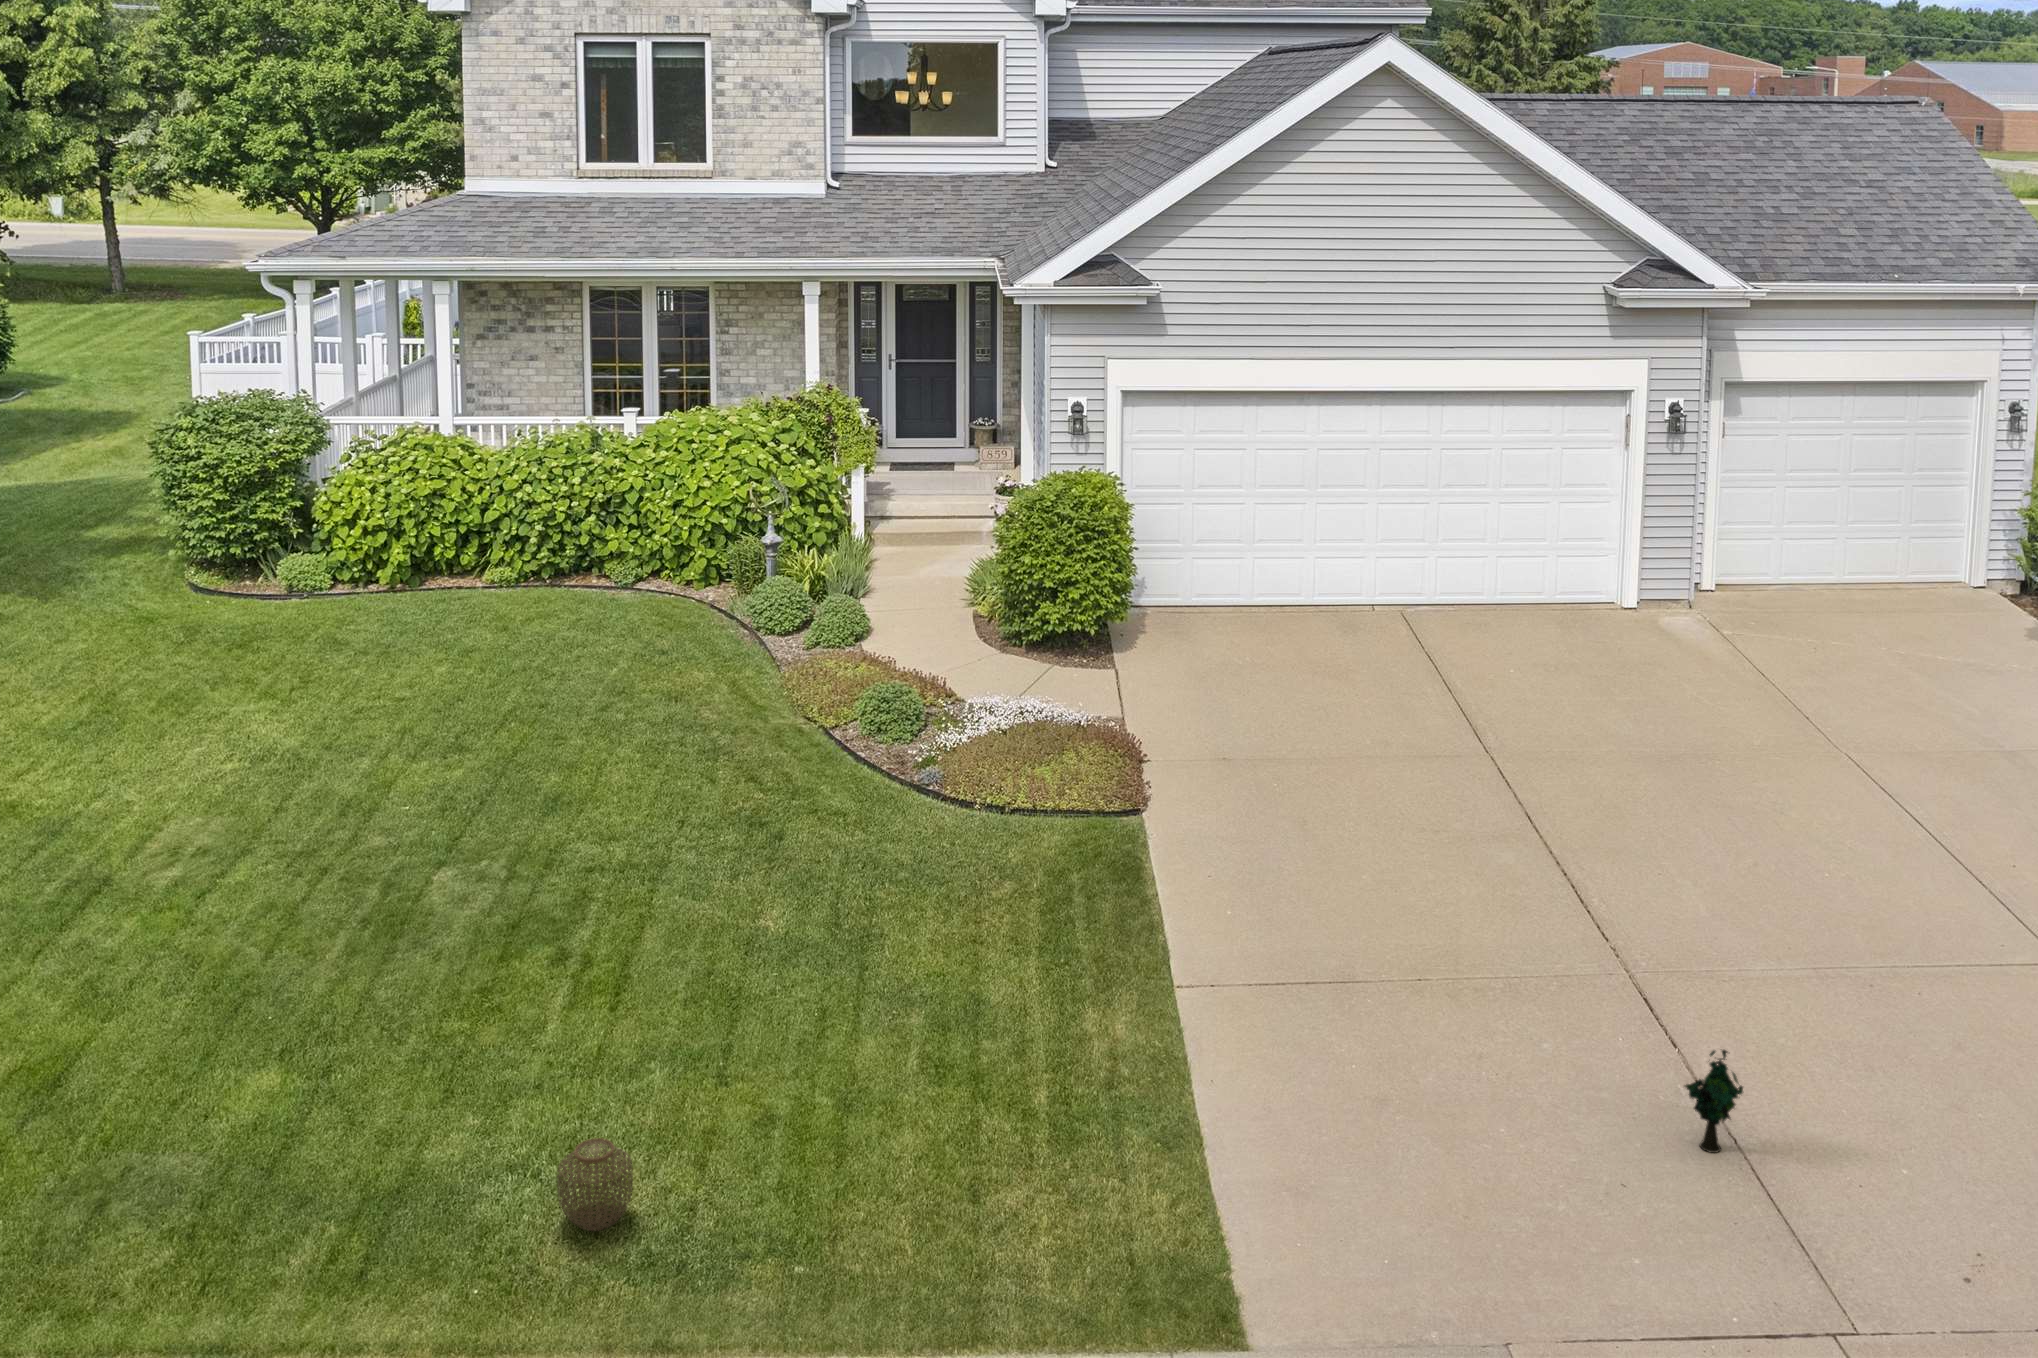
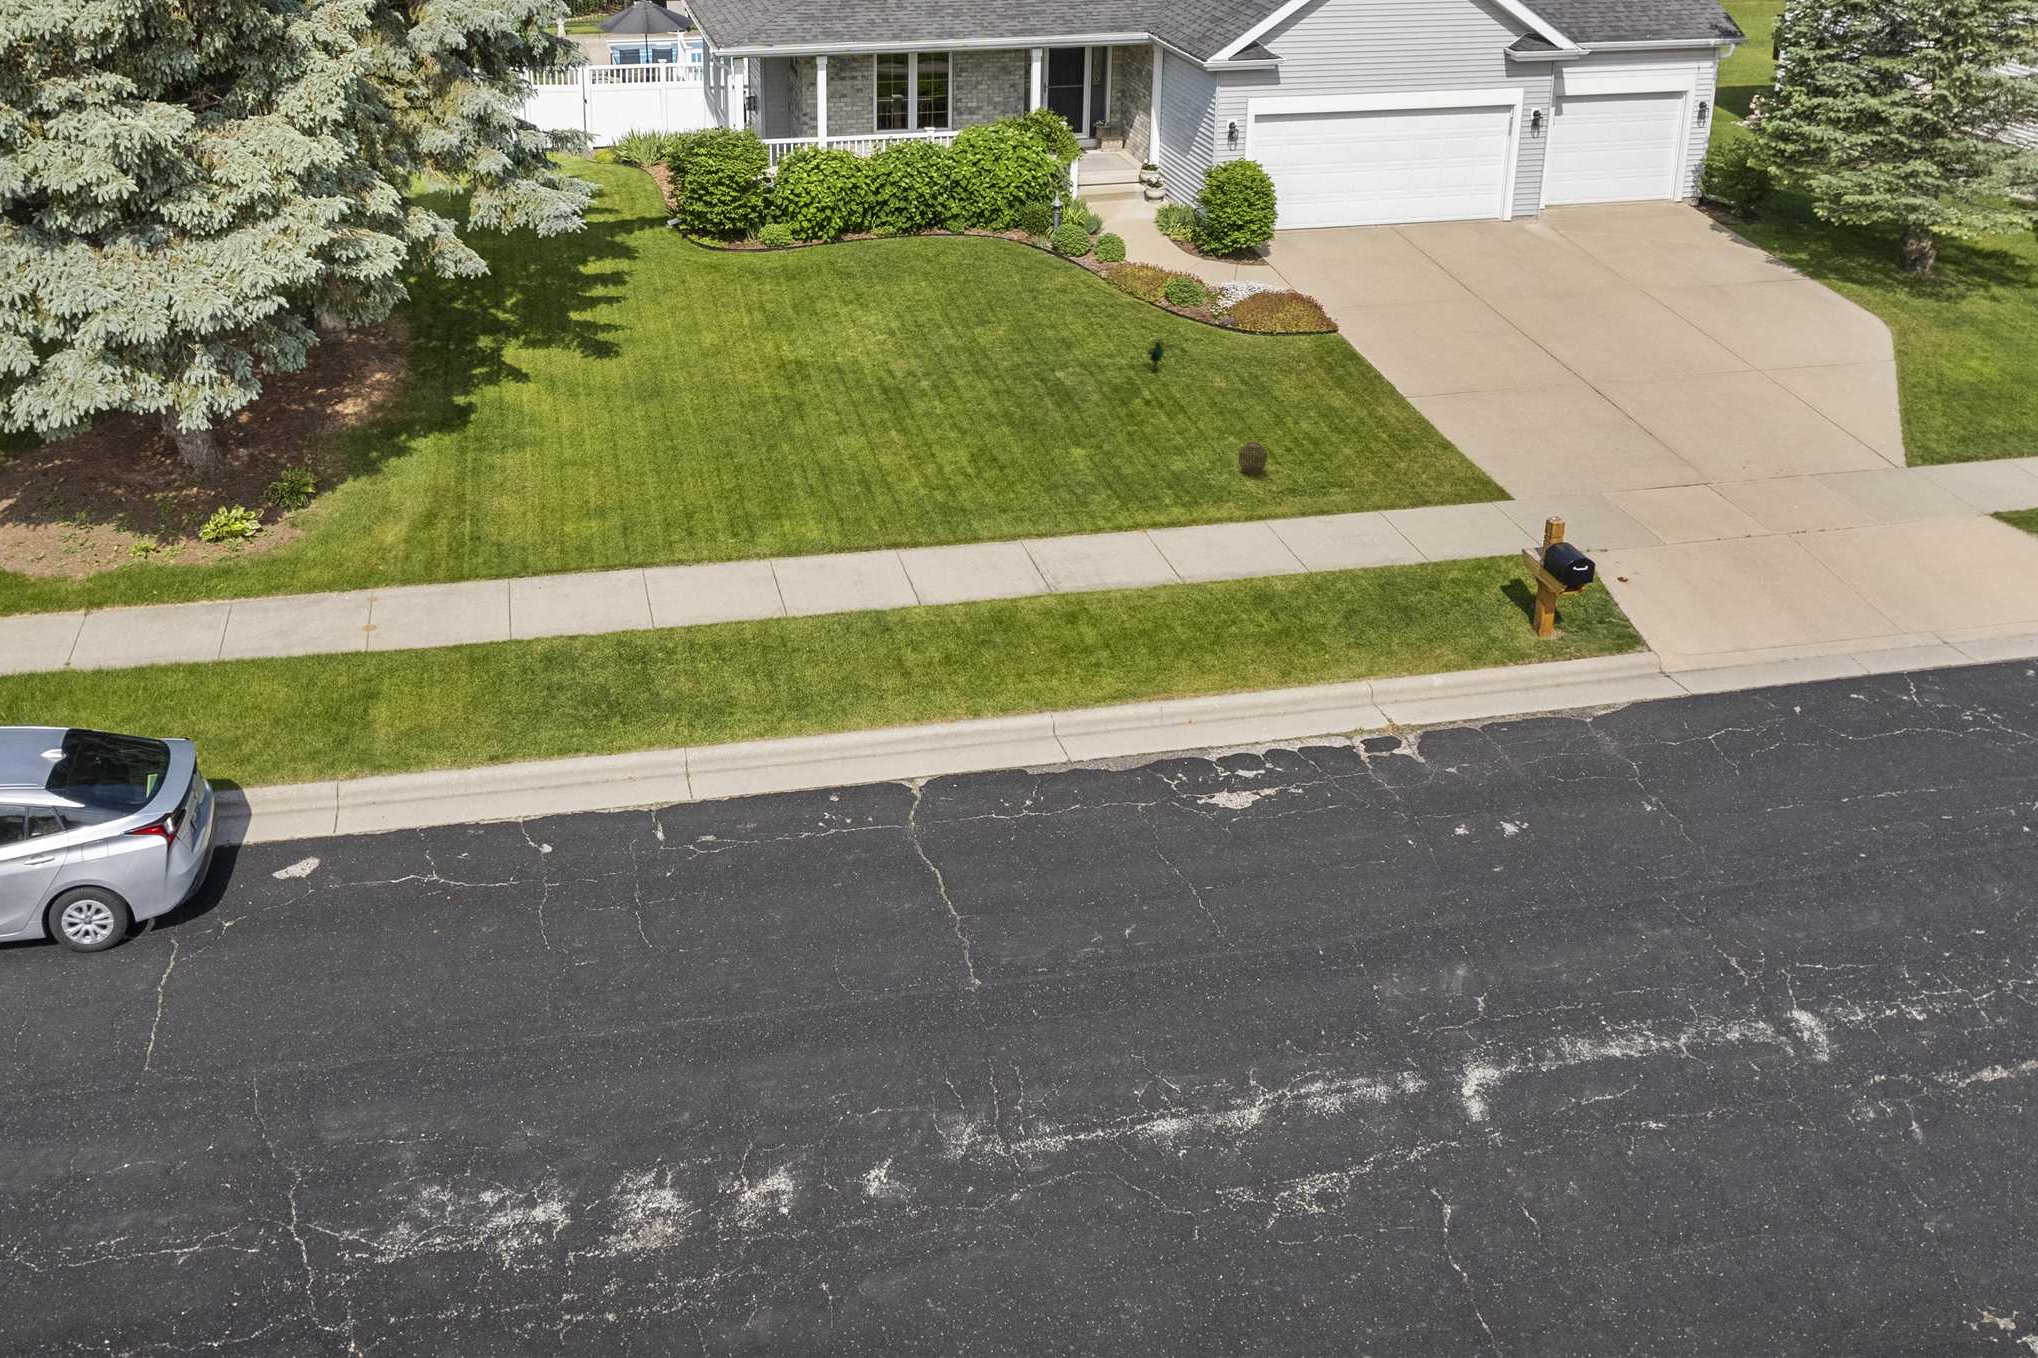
decorative plant: present [1685,1050,1743,1153] -> present [1148,340,1165,373]

